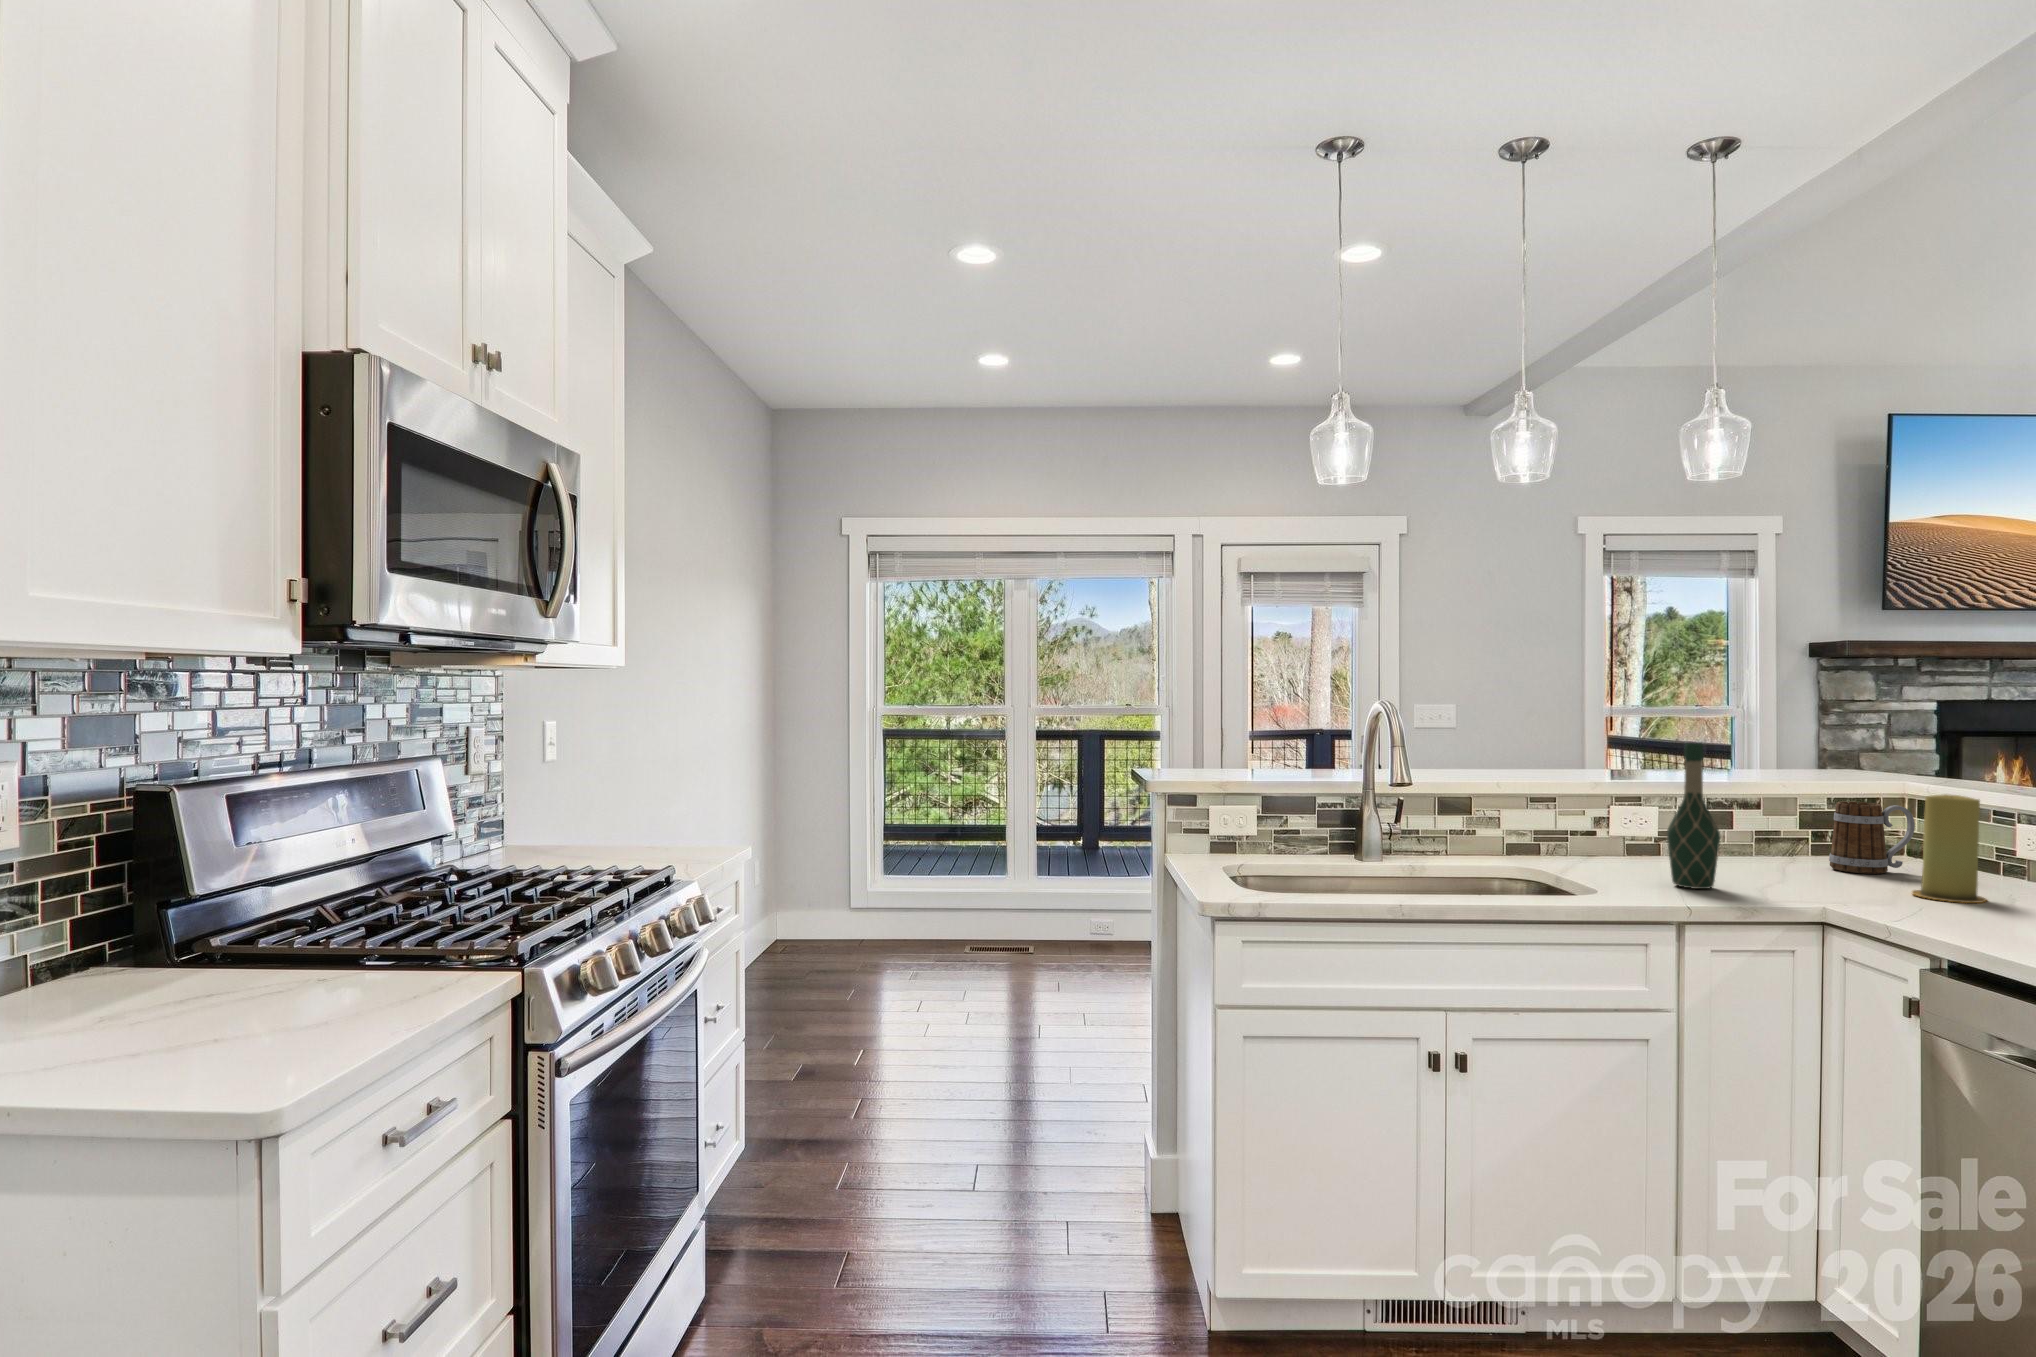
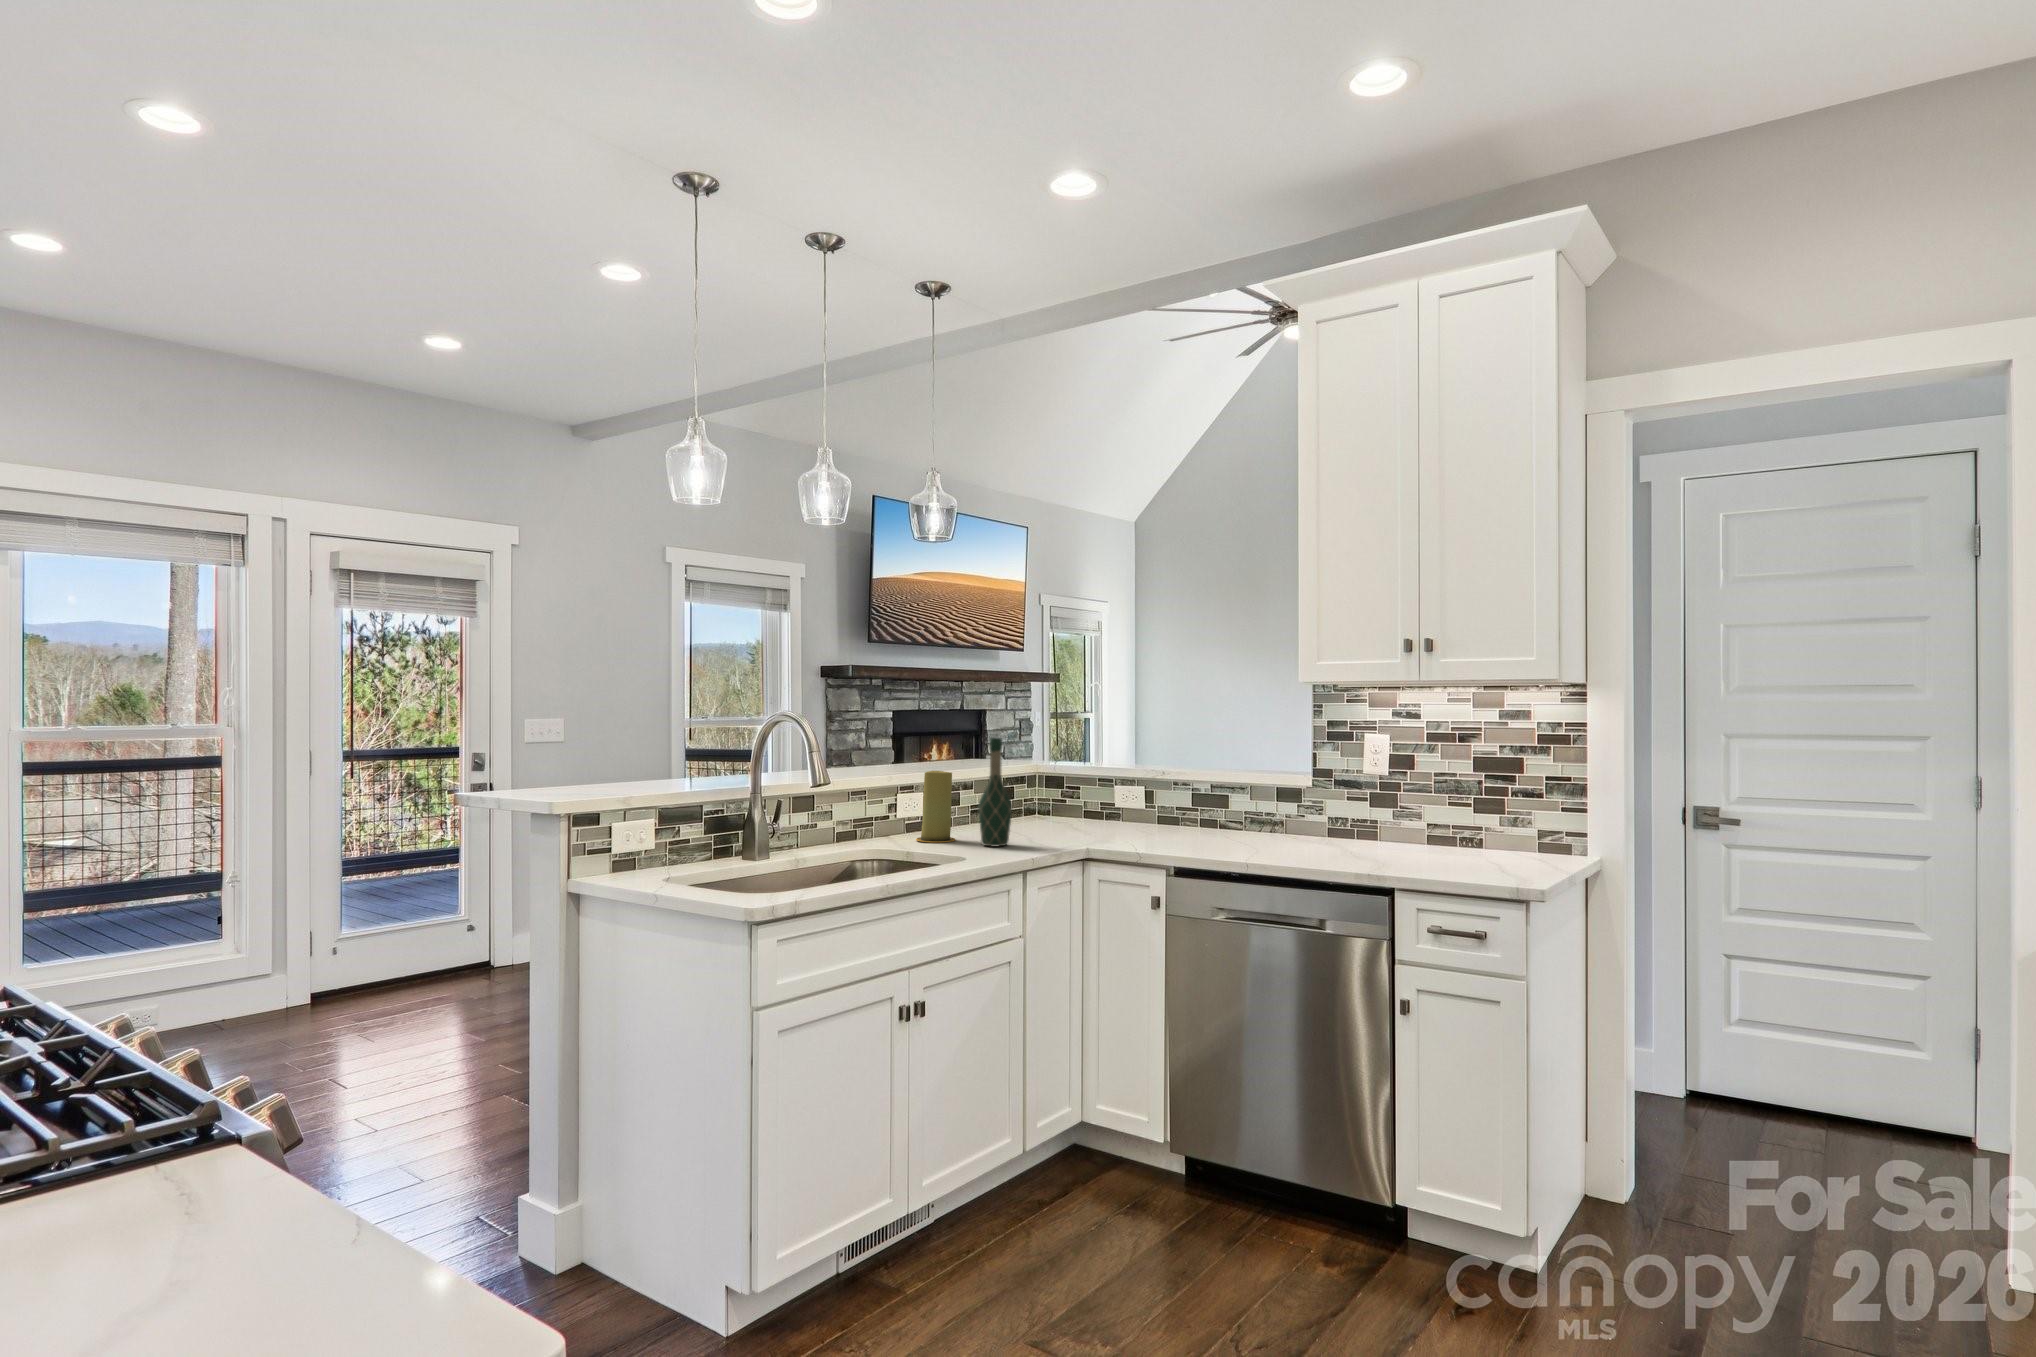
candle: present [1912,794,1987,903] -> present [916,771,955,842]
mug: present [1829,801,1915,874] -> none [1019,776,1061,825]

